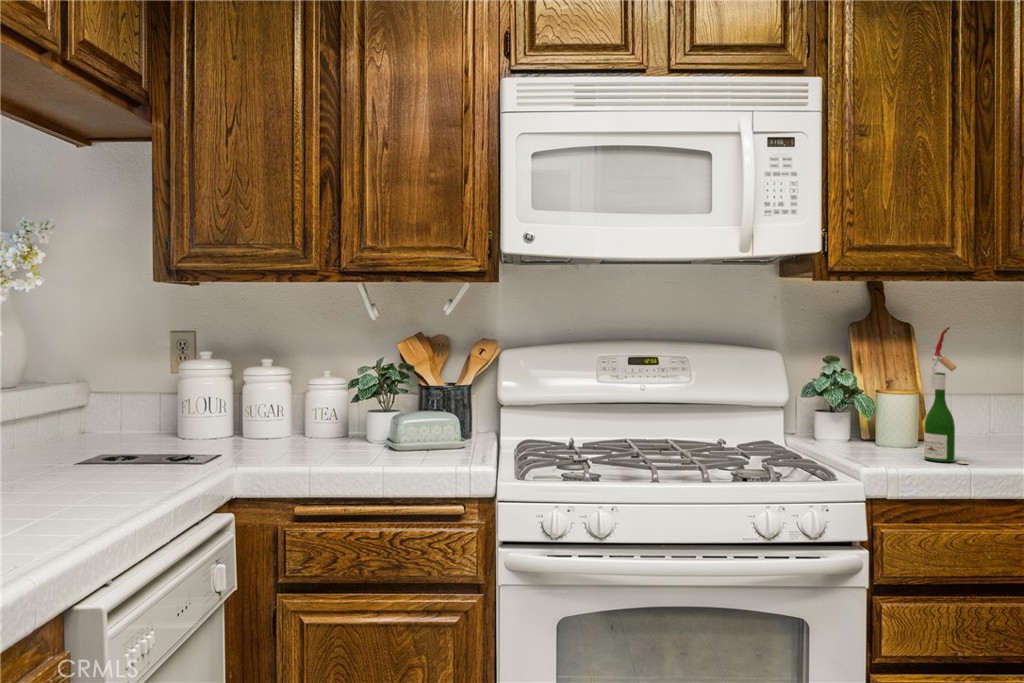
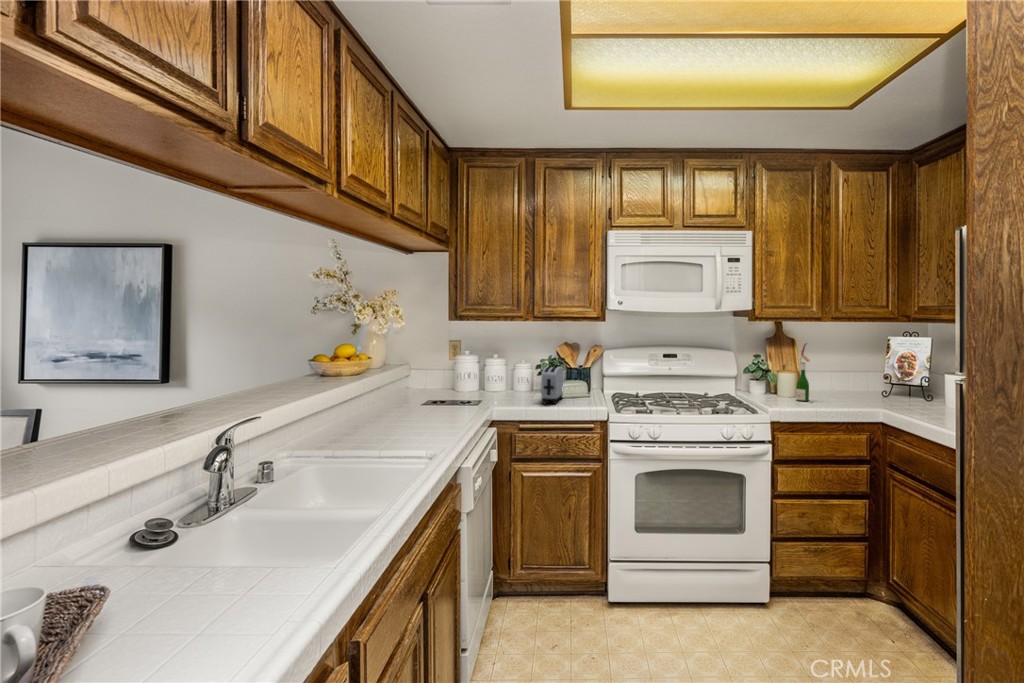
toaster: none [318,383,394,473] -> present [541,367,563,404]

